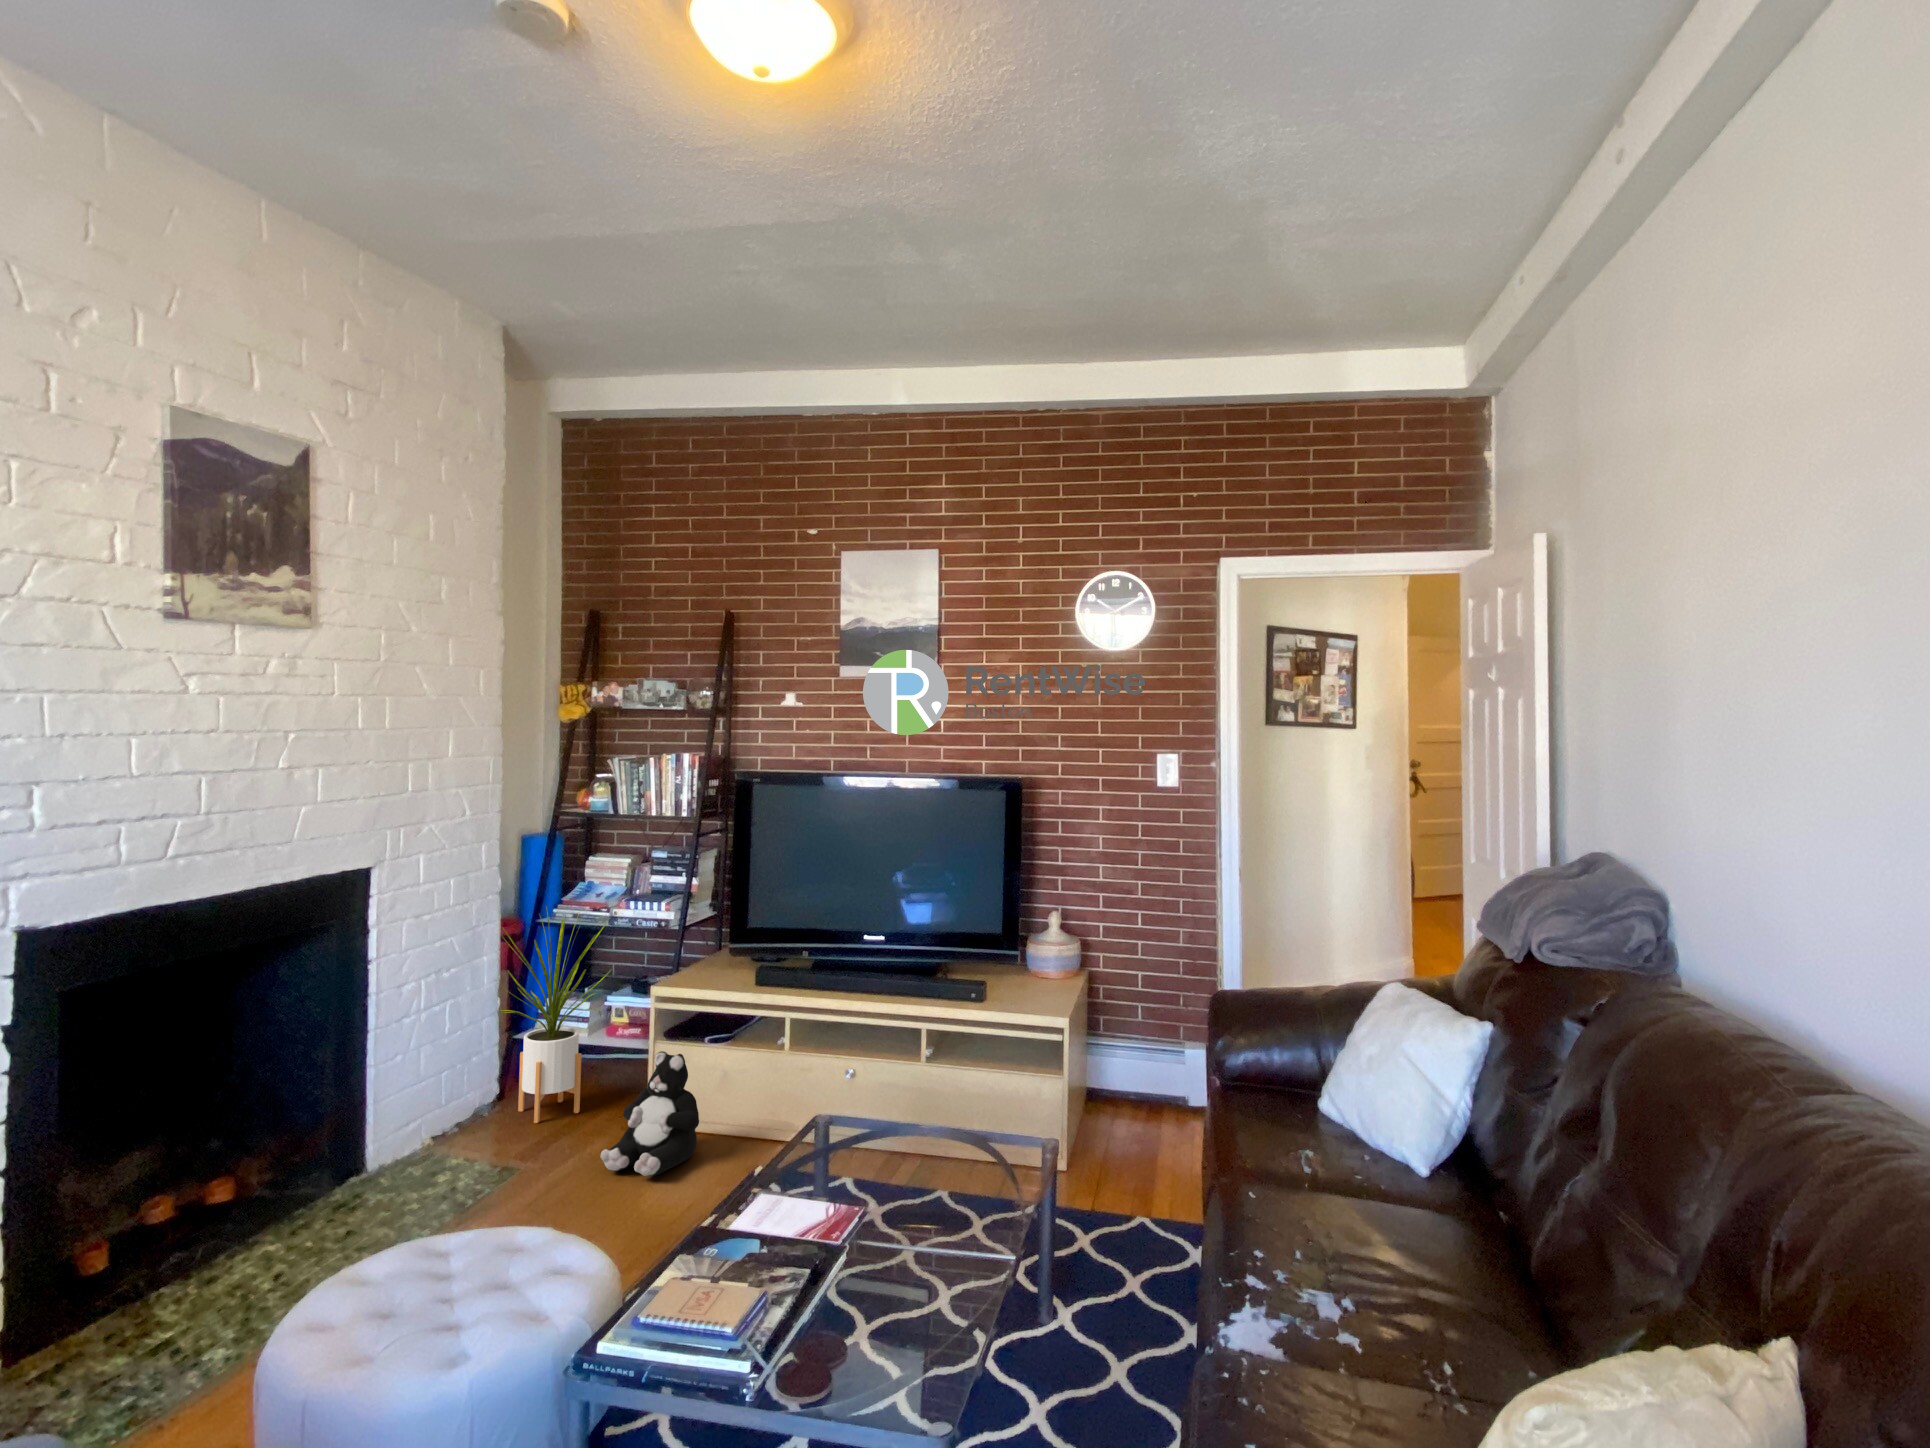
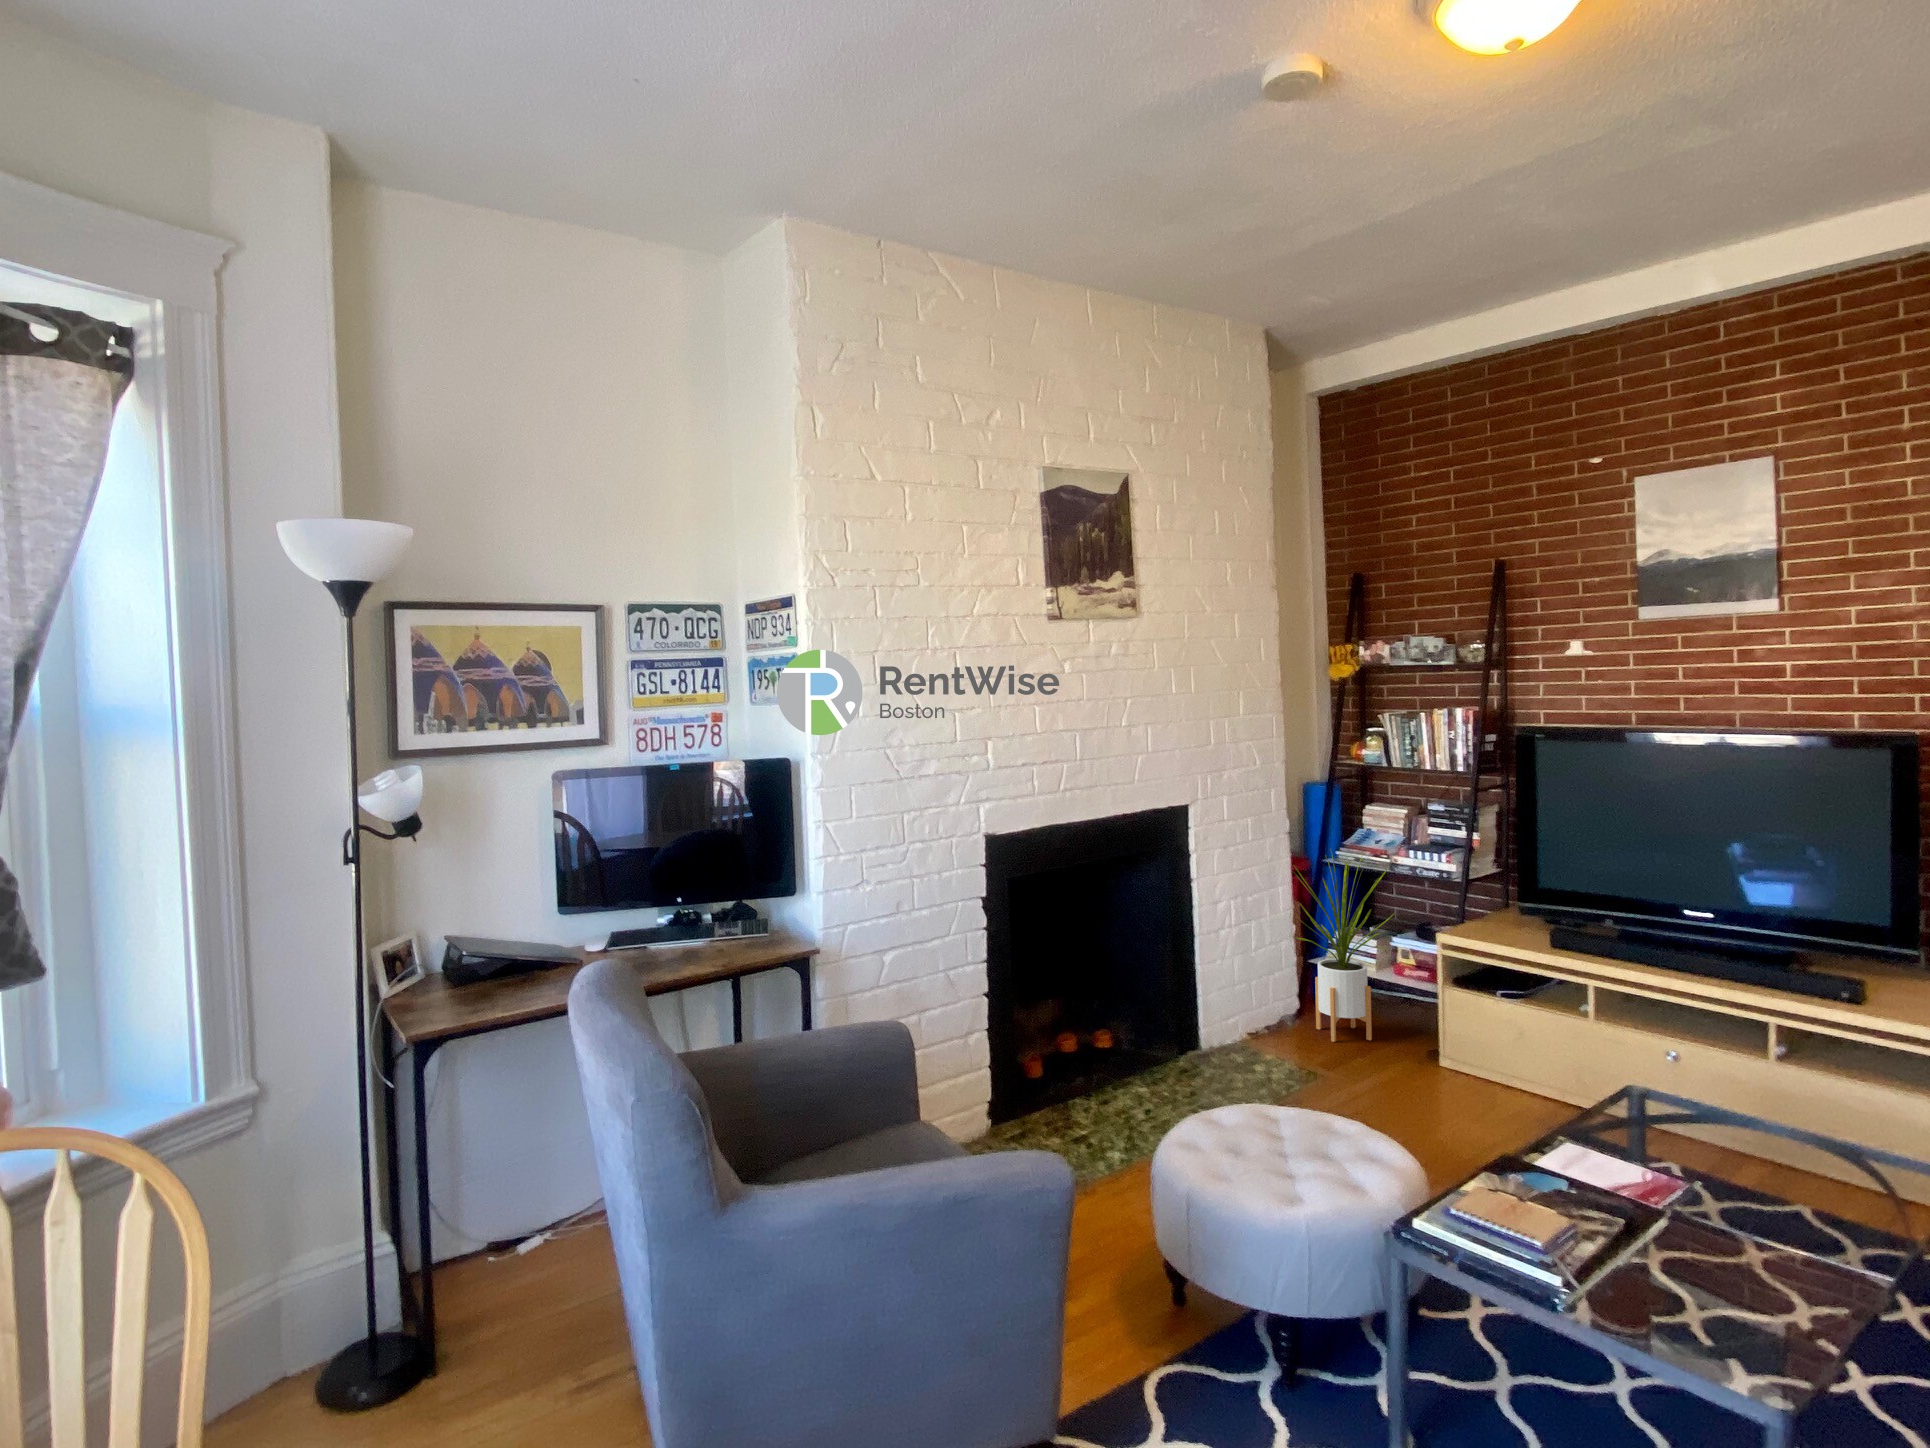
plush toy: present [600,1051,699,1177] -> none [1395,995,1493,1111]

